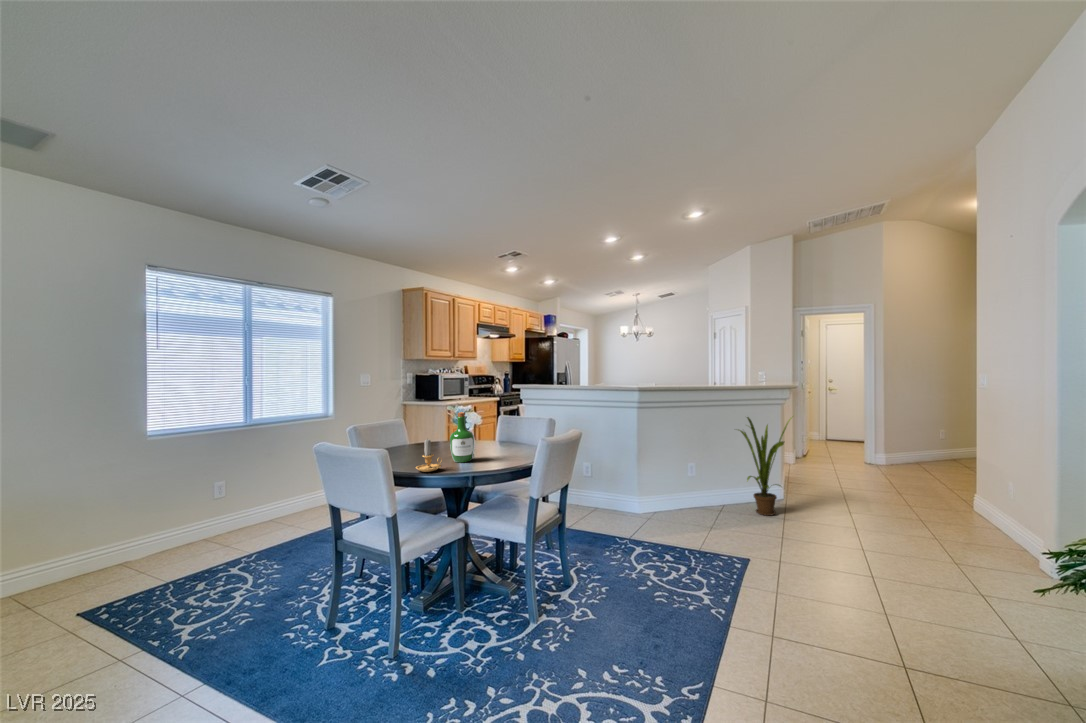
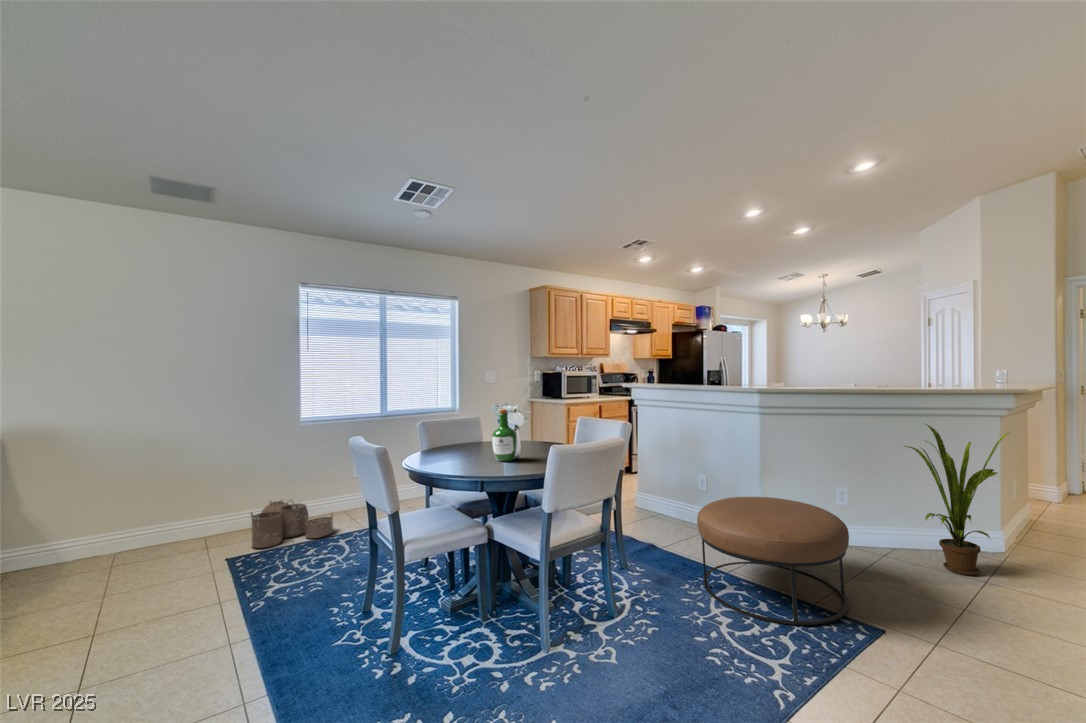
candle: present [416,439,442,472] -> none [445,434,475,468]
ottoman: none [612,476,721,566] -> present [697,497,849,625]
woven basket: none [83,541,208,605] -> present [251,500,333,548]

